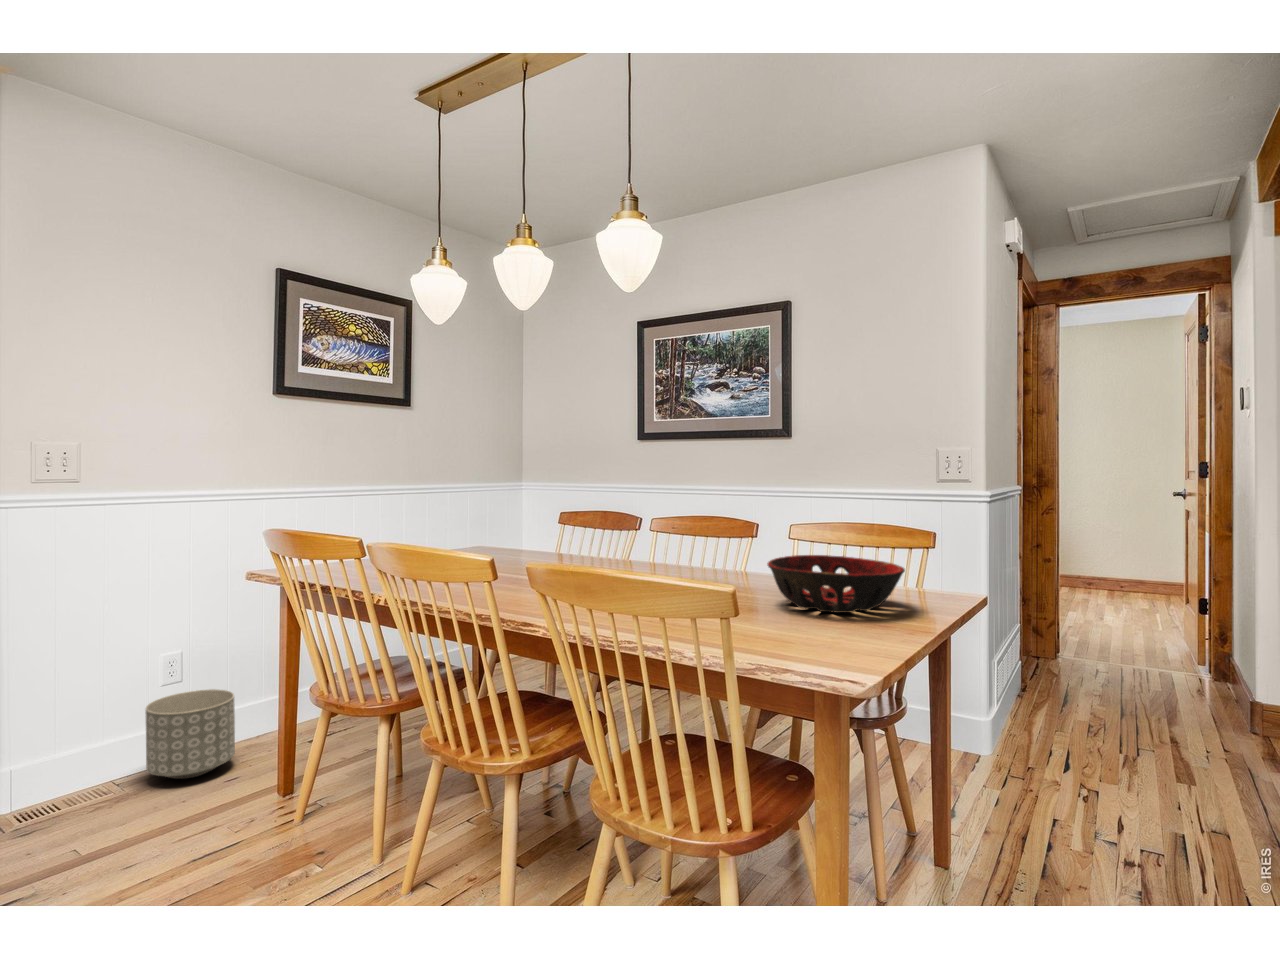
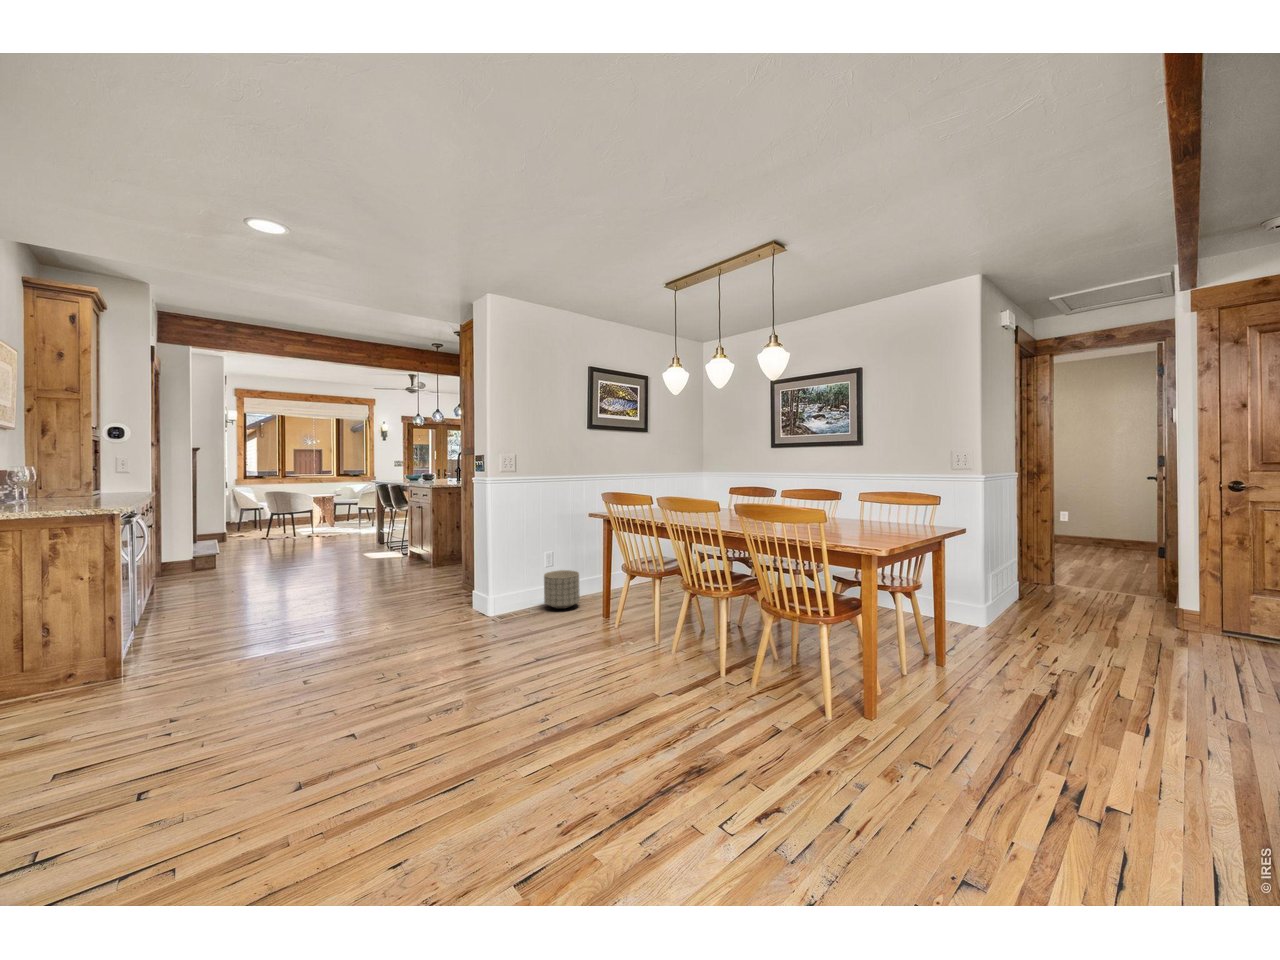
decorative bowl: present [767,555,905,613] -> none [847,506,918,531]

